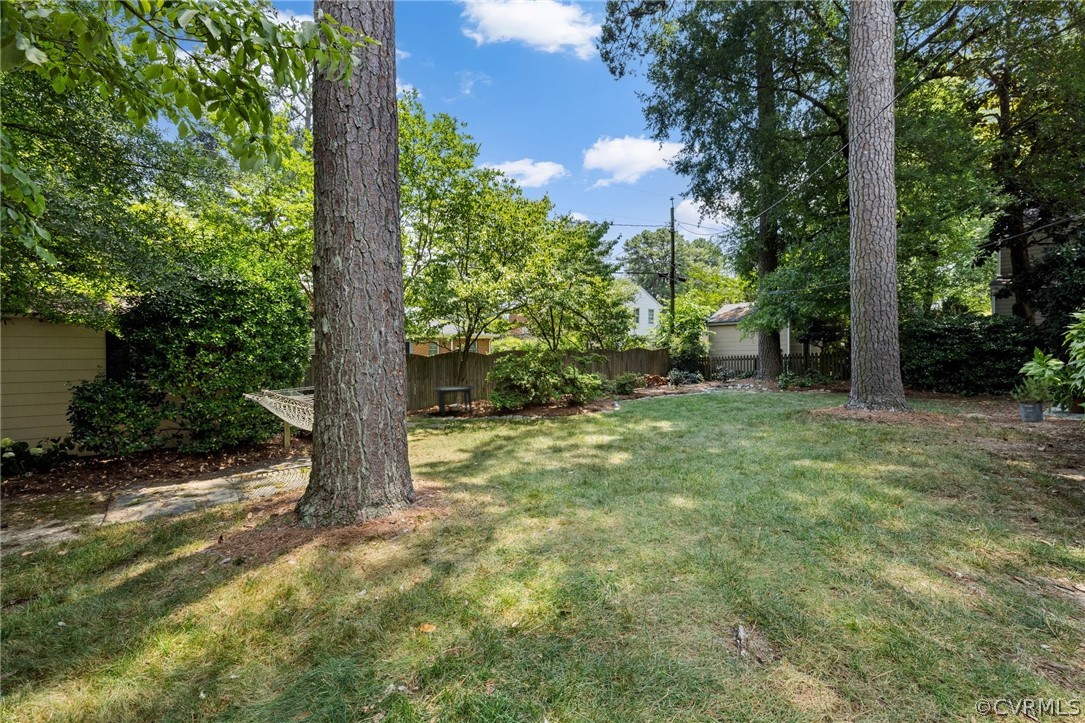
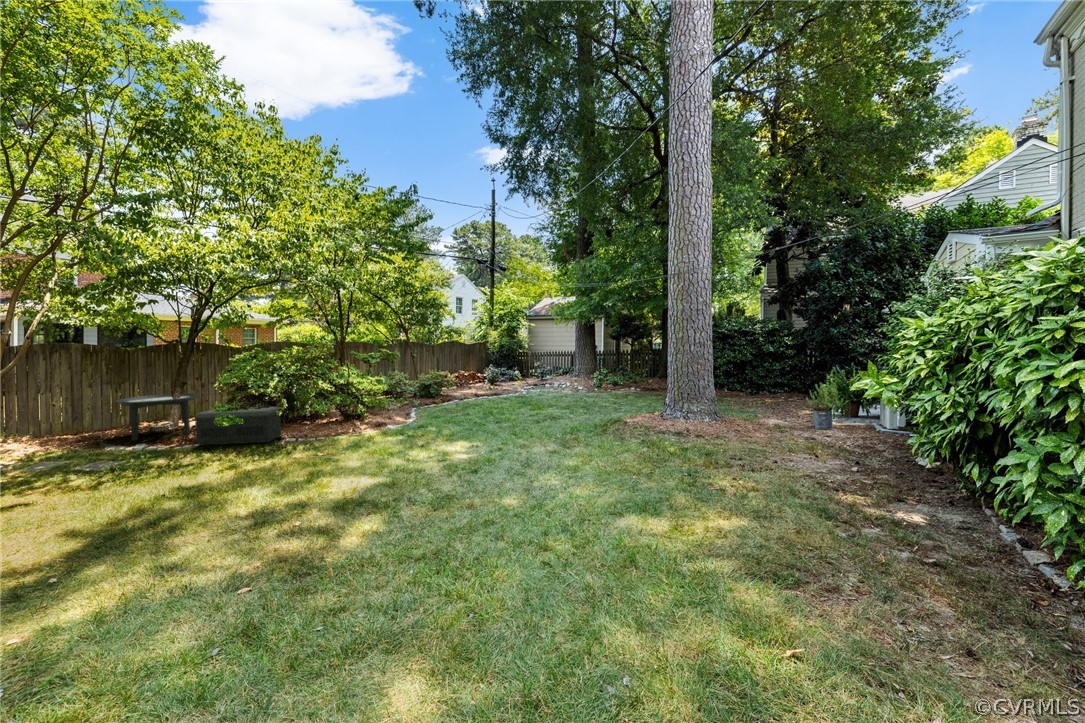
storage bench: none [482,394,531,418] -> present [195,407,281,446]

